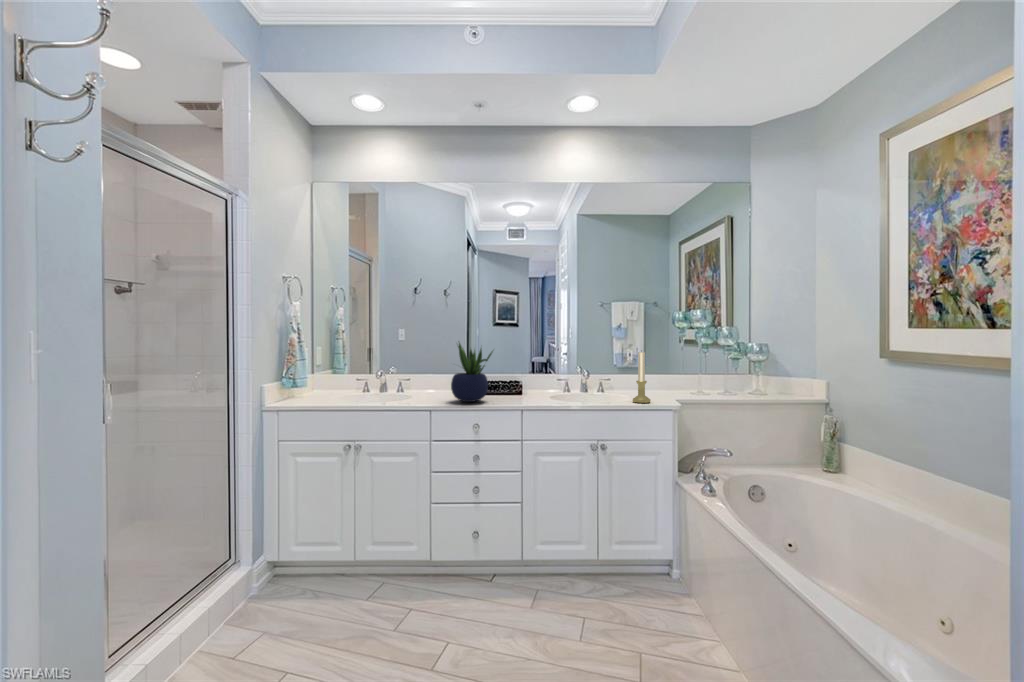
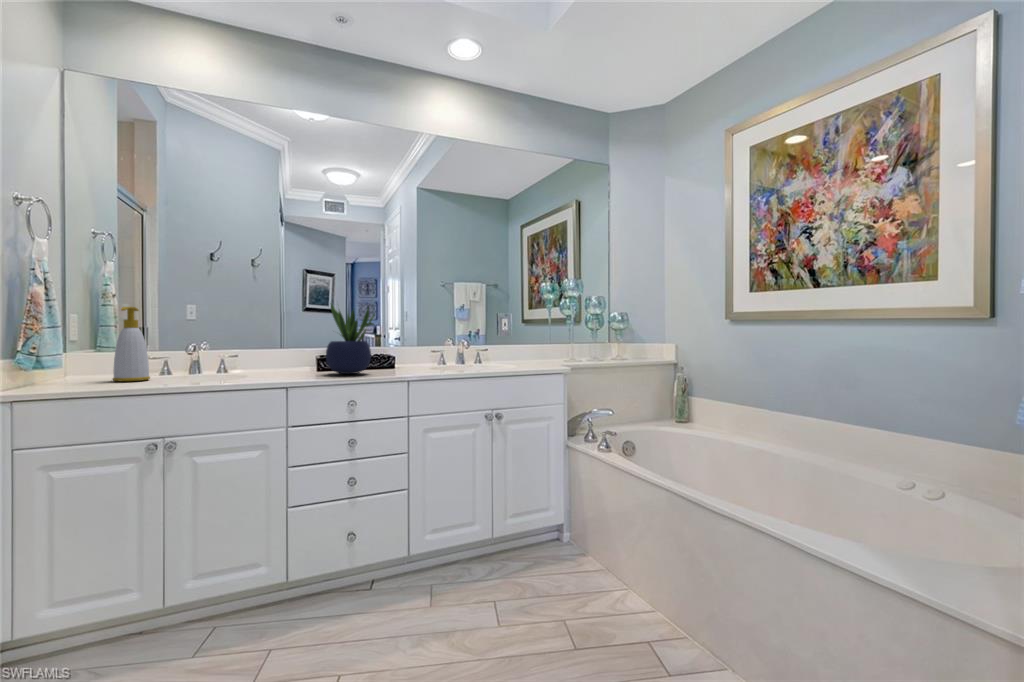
soap bottle: none [304,347,329,402] -> present [113,307,150,381]
candle holder: present [632,352,651,403] -> none [520,315,538,369]

